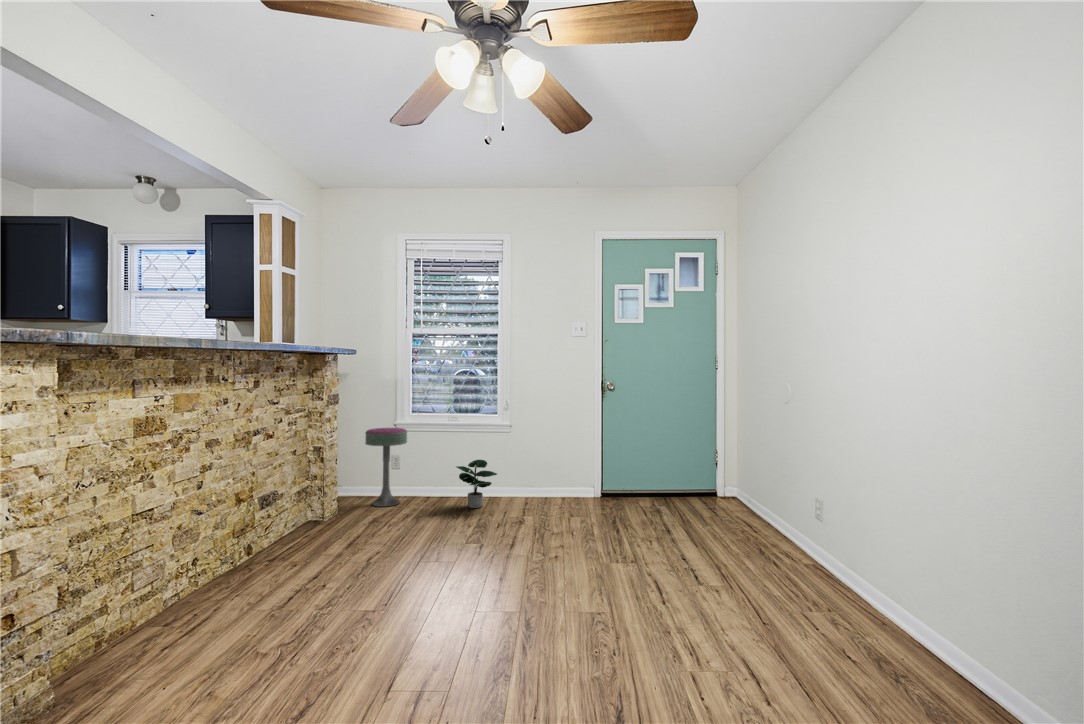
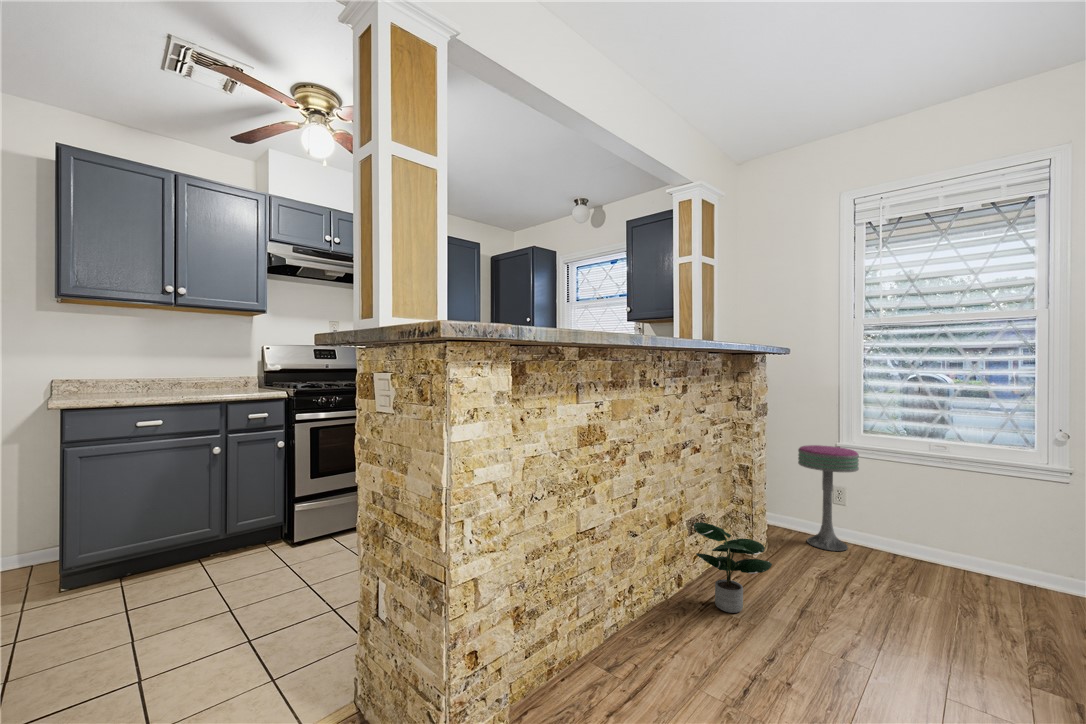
potted plant: present [456,460,497,508] -> present [694,522,772,613]

